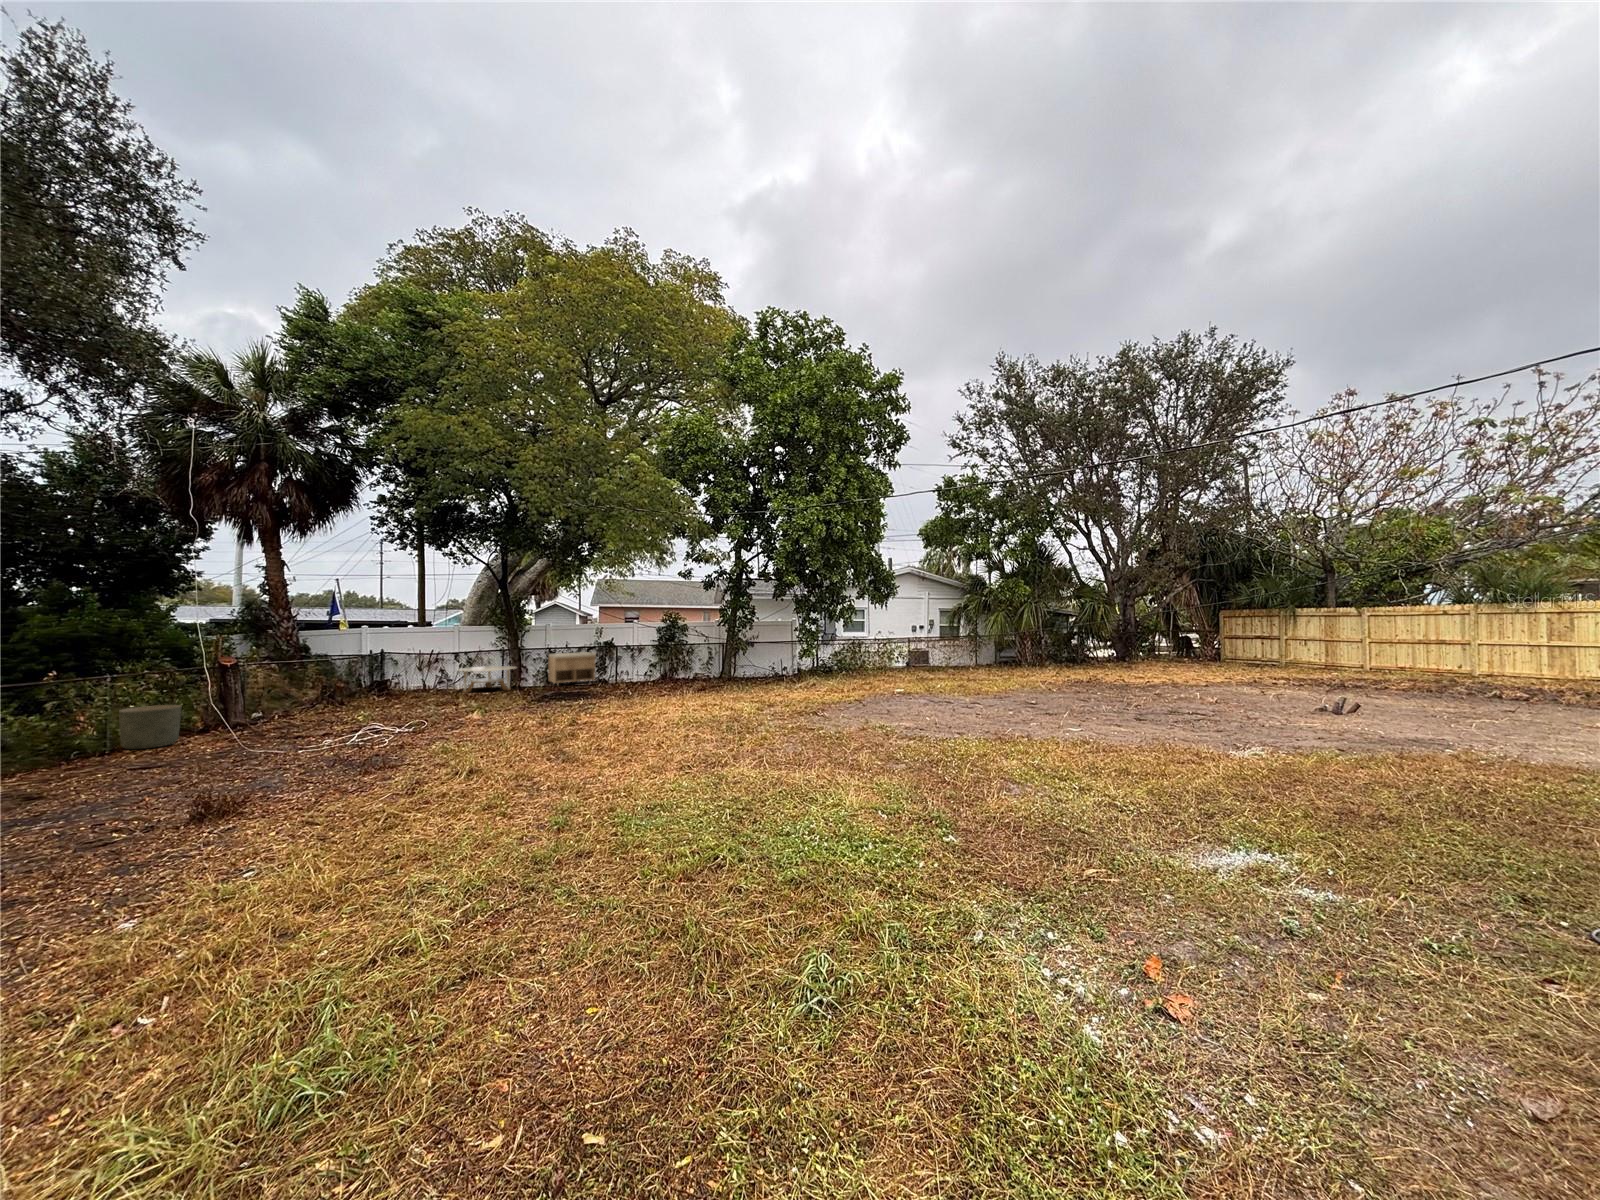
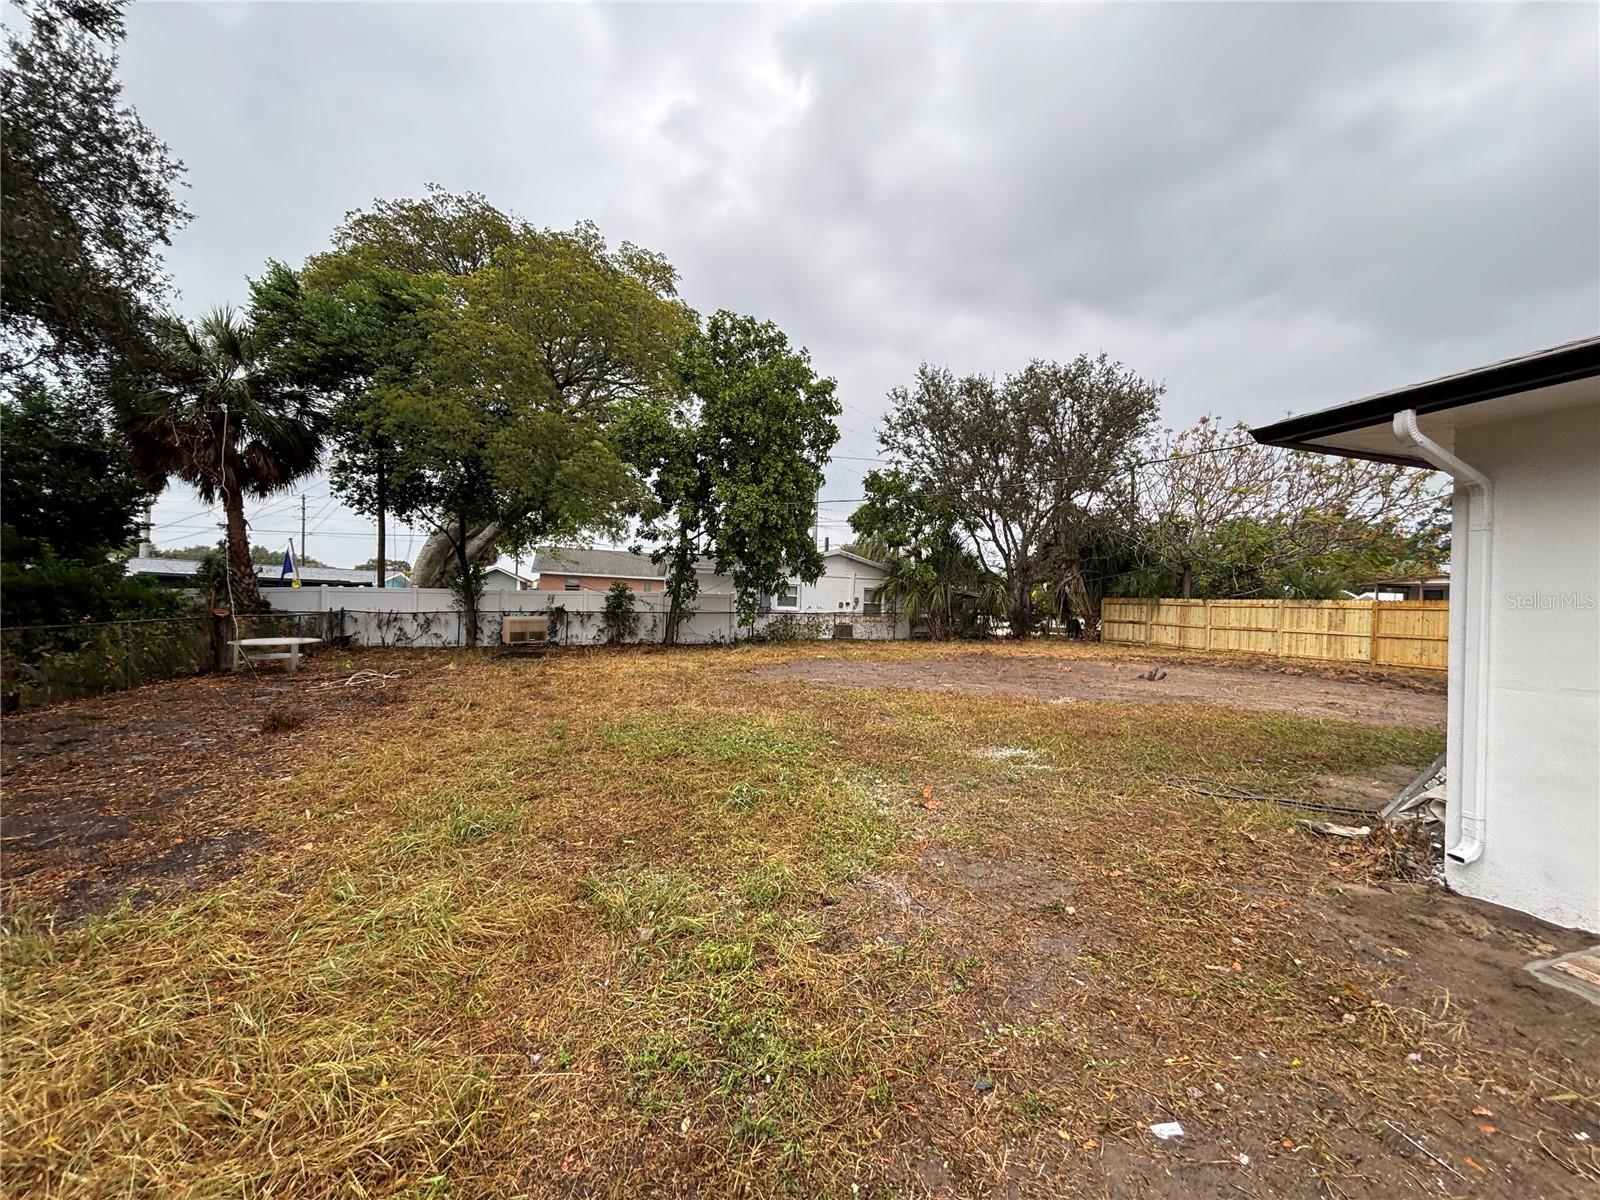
round table: present [459,666,515,693] -> present [227,638,321,672]
planter: present [119,705,181,749] -> none [109,650,167,689]

